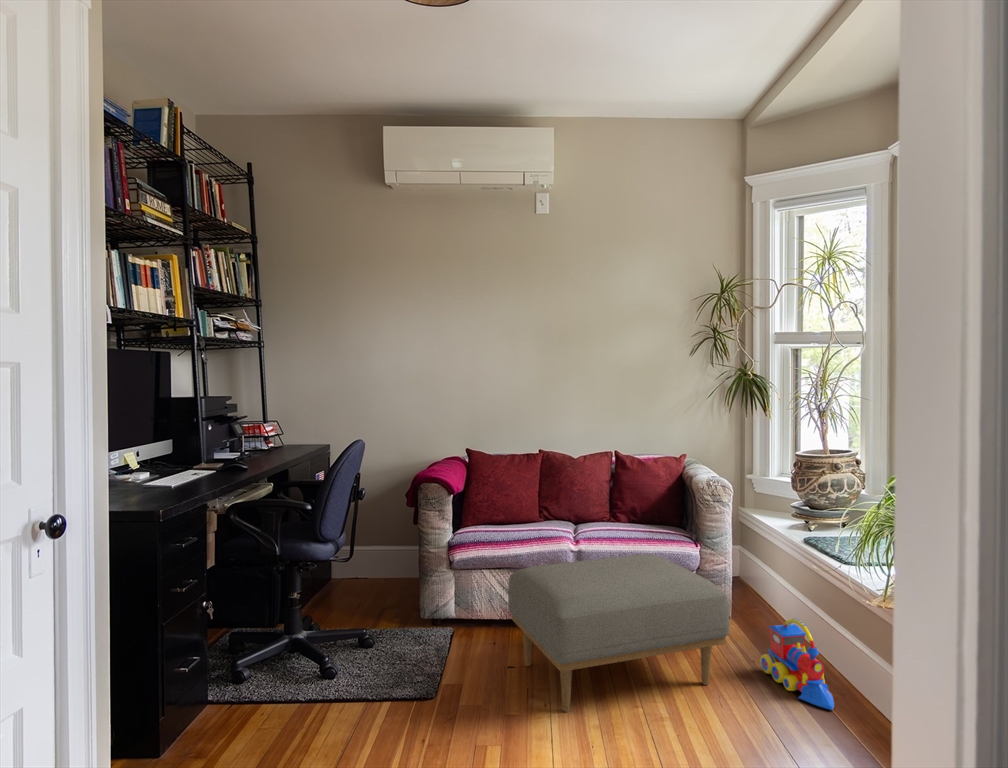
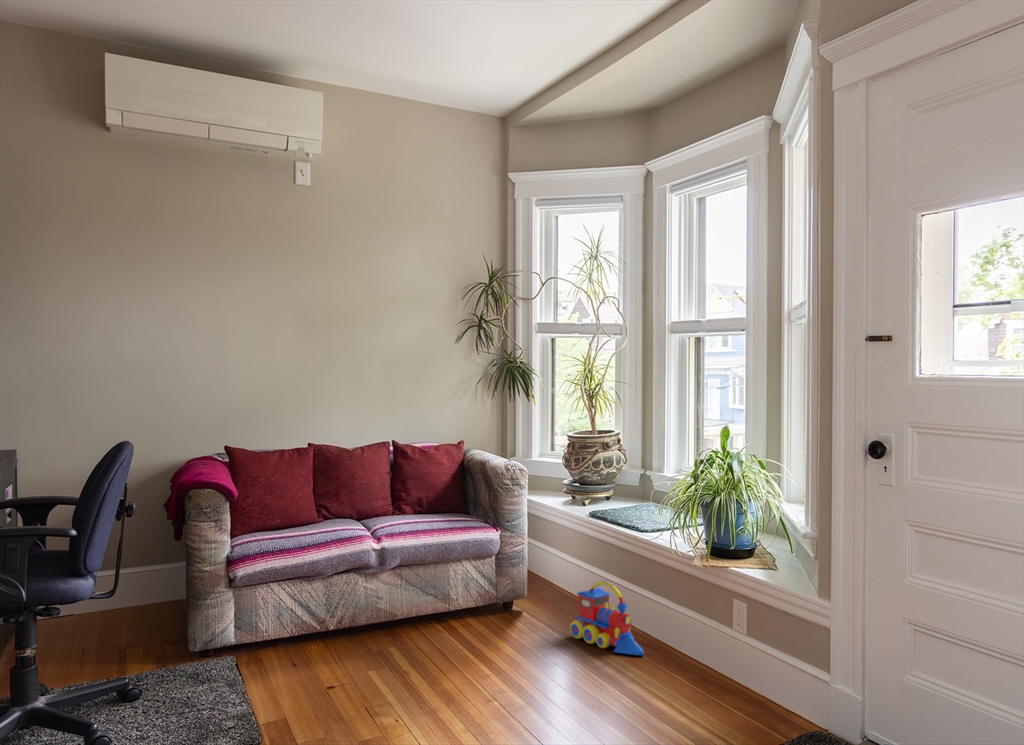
ottoman: present [508,554,730,712] -> none [323,540,554,711]

